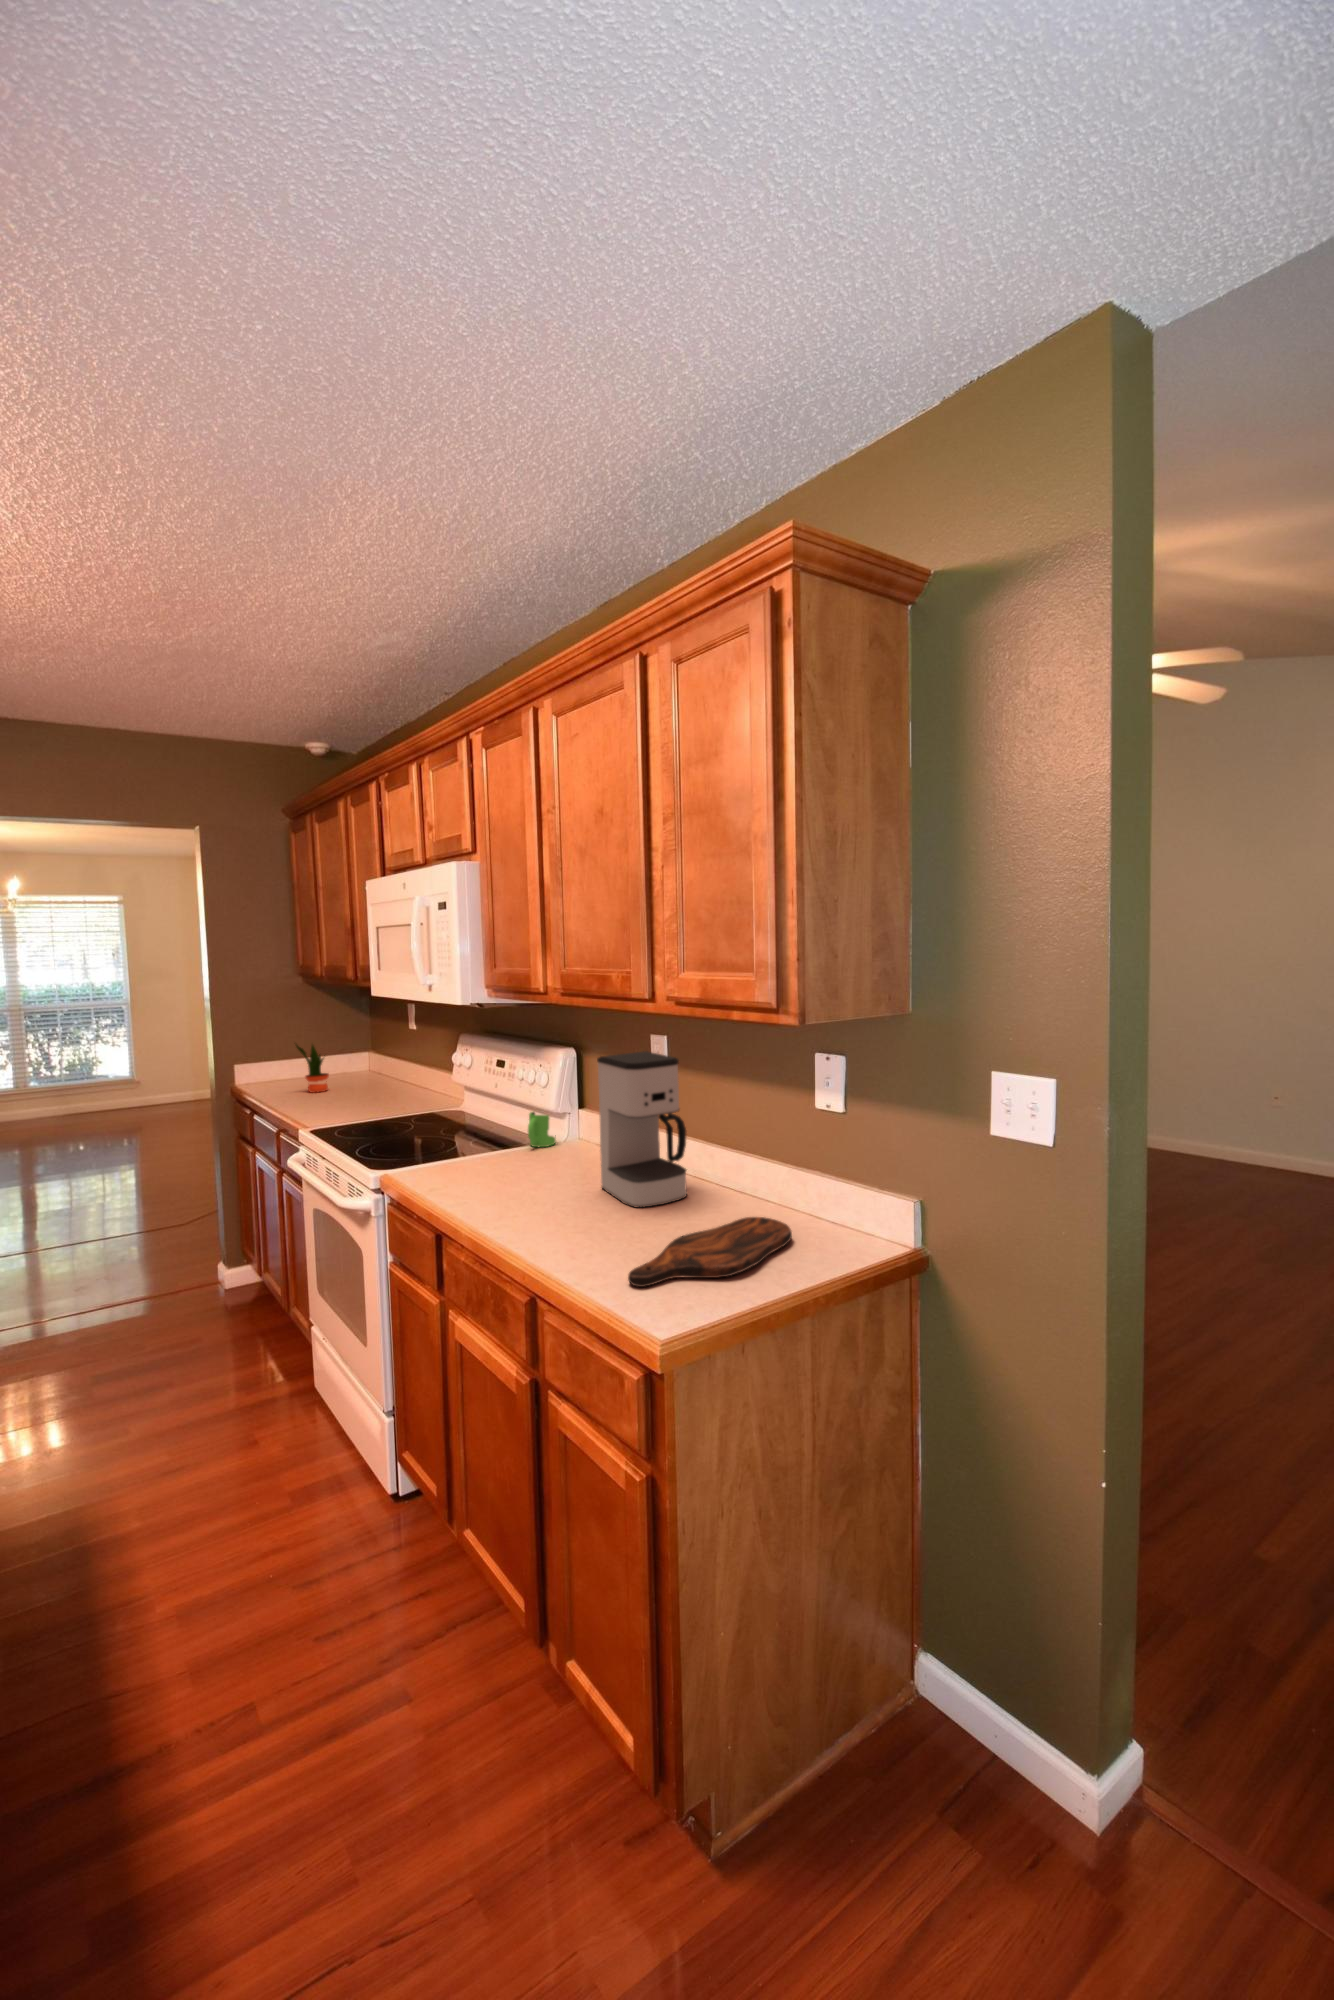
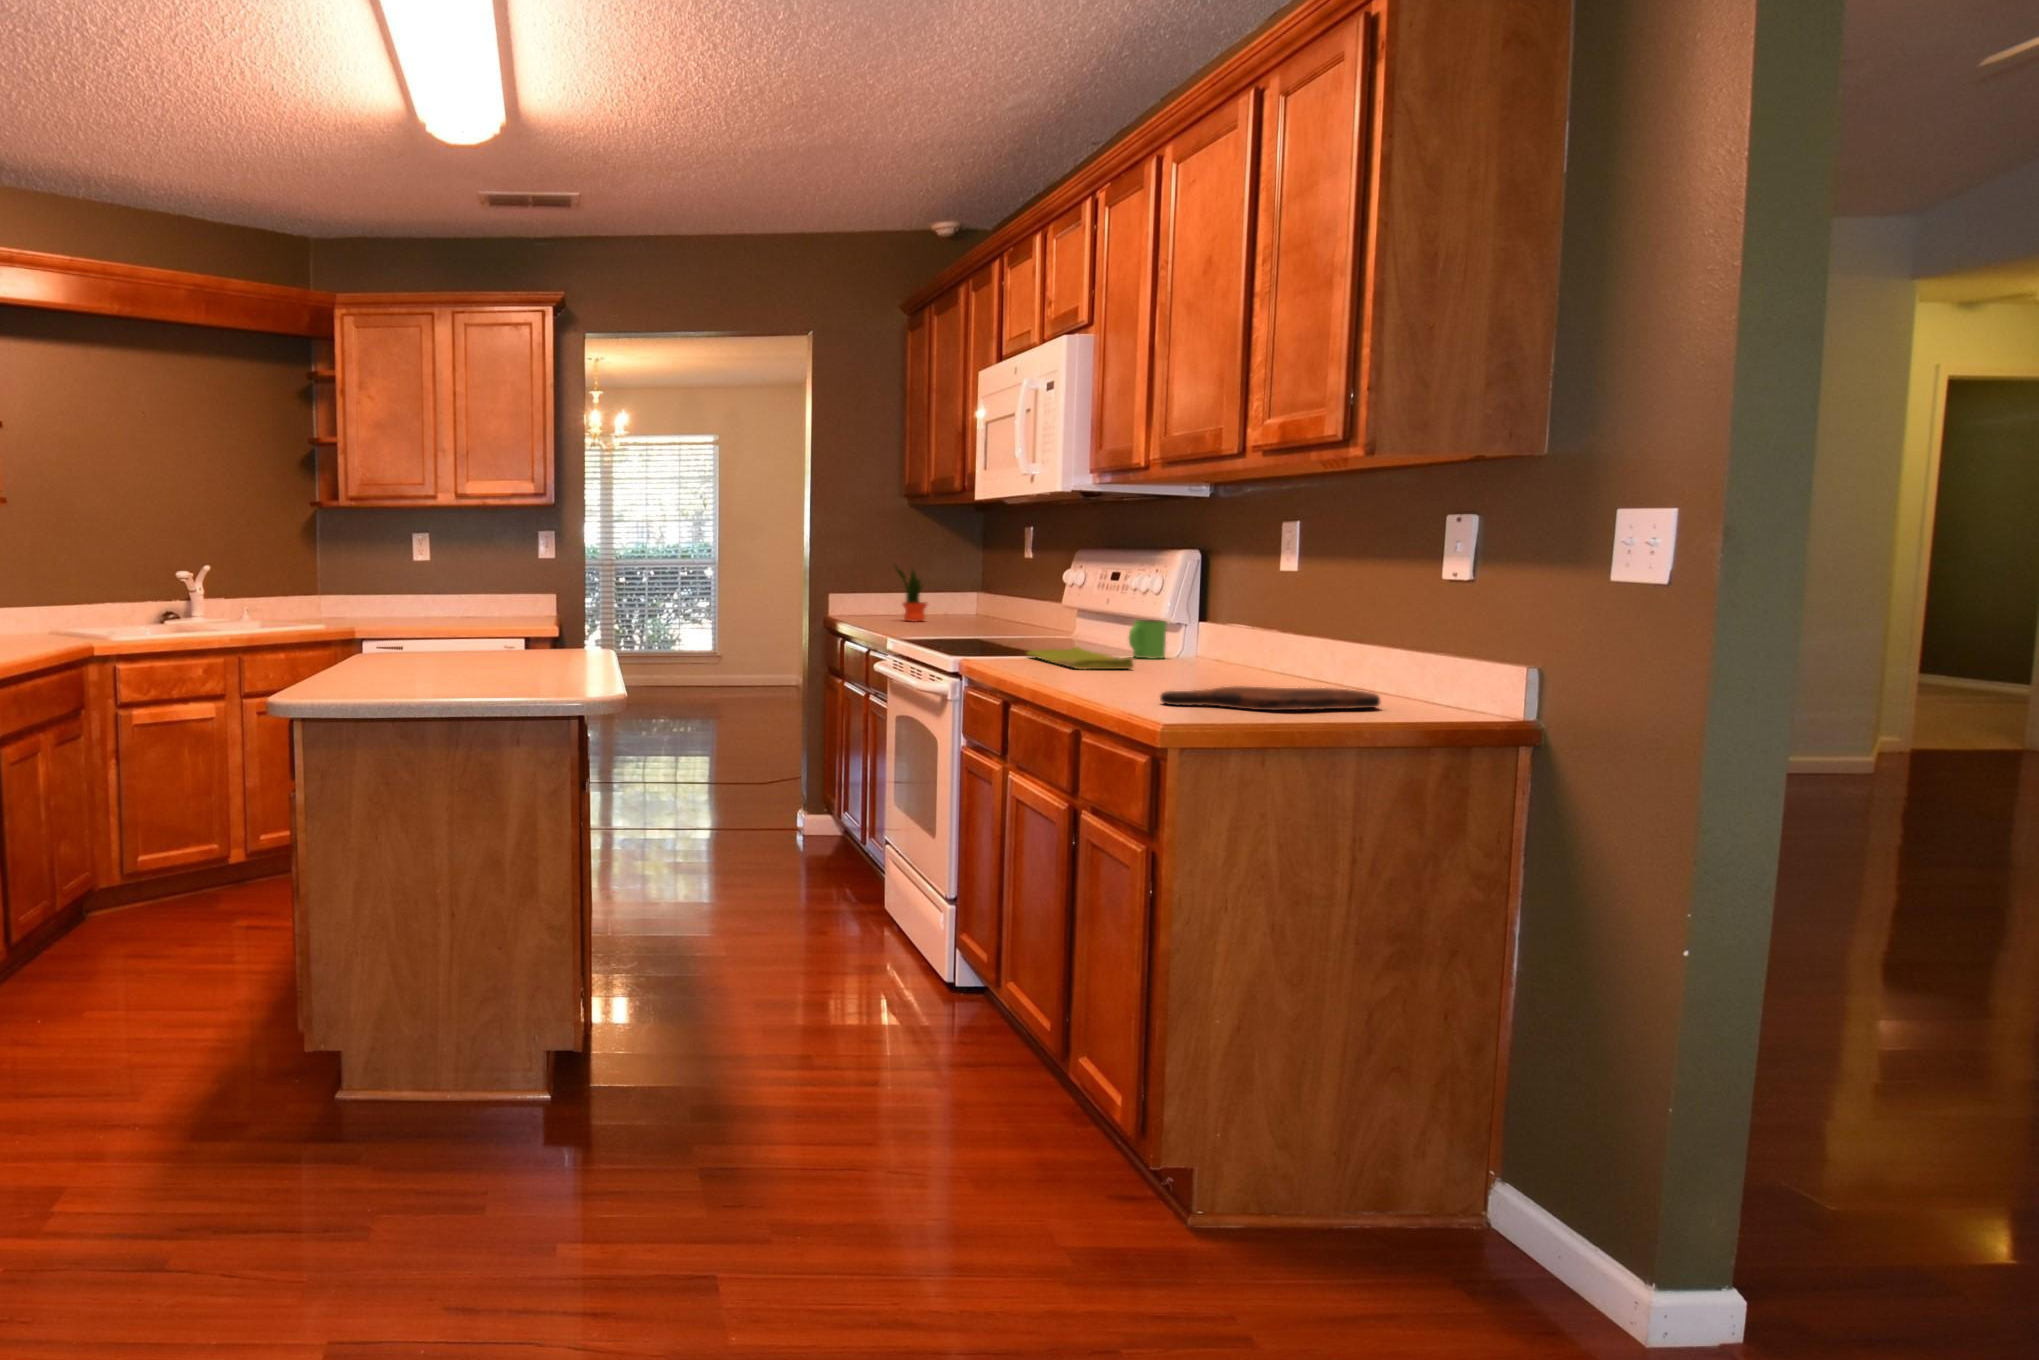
coffee maker: present [597,1051,687,1208] -> none [1189,530,1302,687]
dish towel: none [443,1146,548,1191] -> present [1027,647,1133,669]

